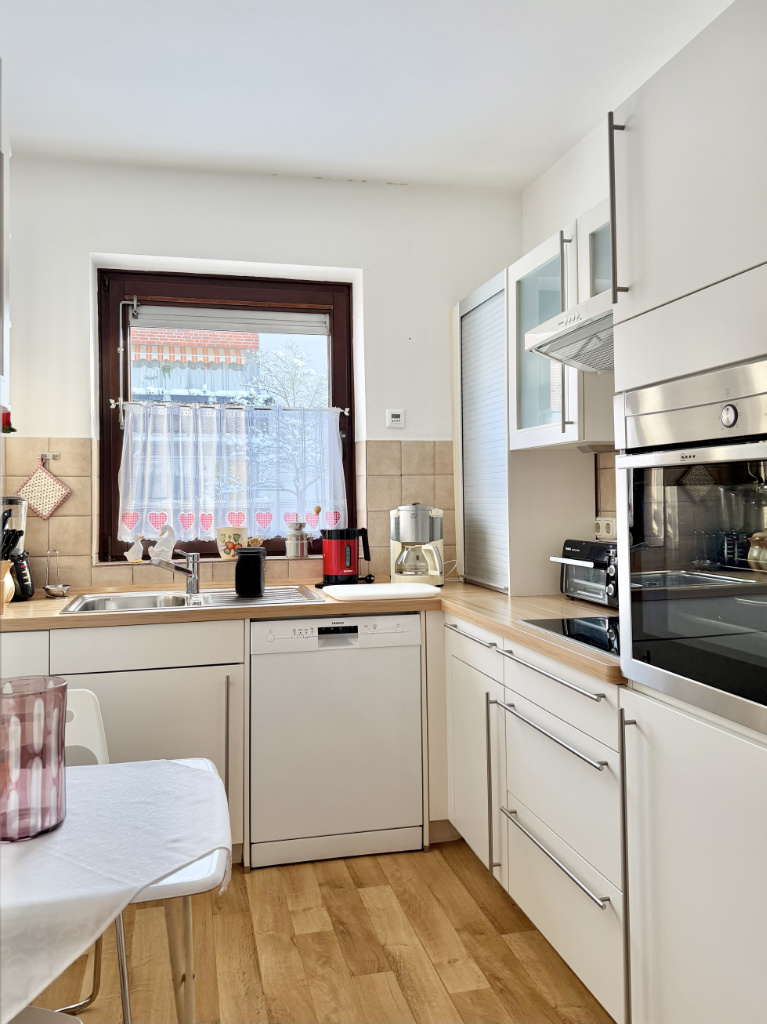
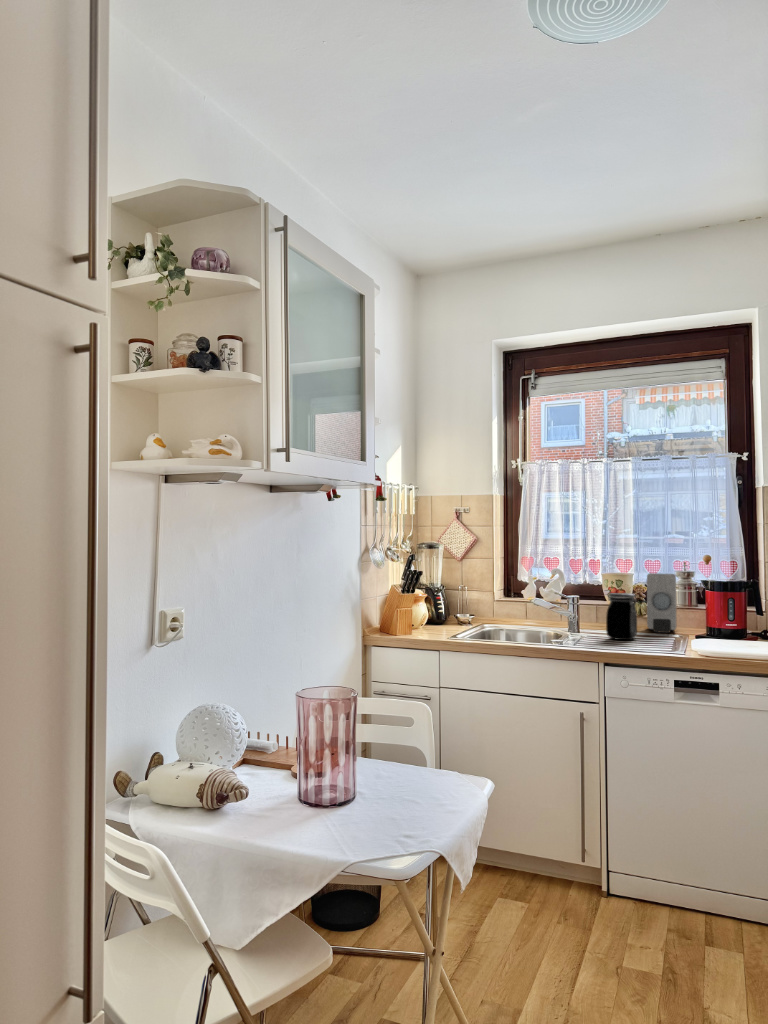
soap dispenser: none [263,526,296,587] -> present [647,573,677,633]

